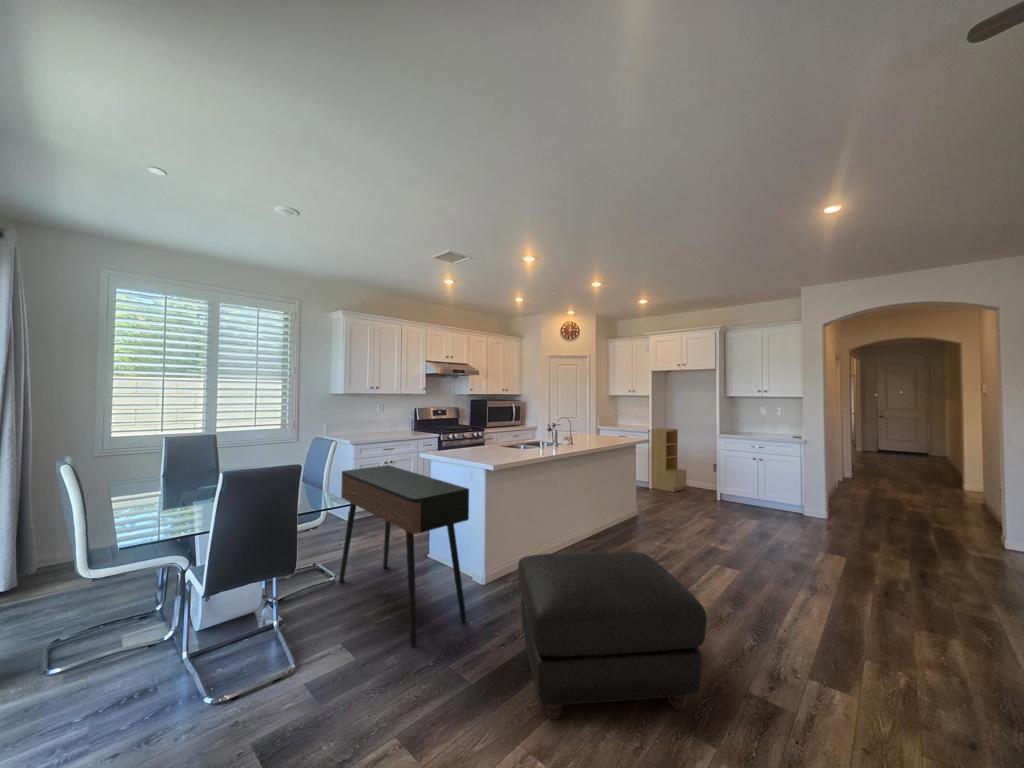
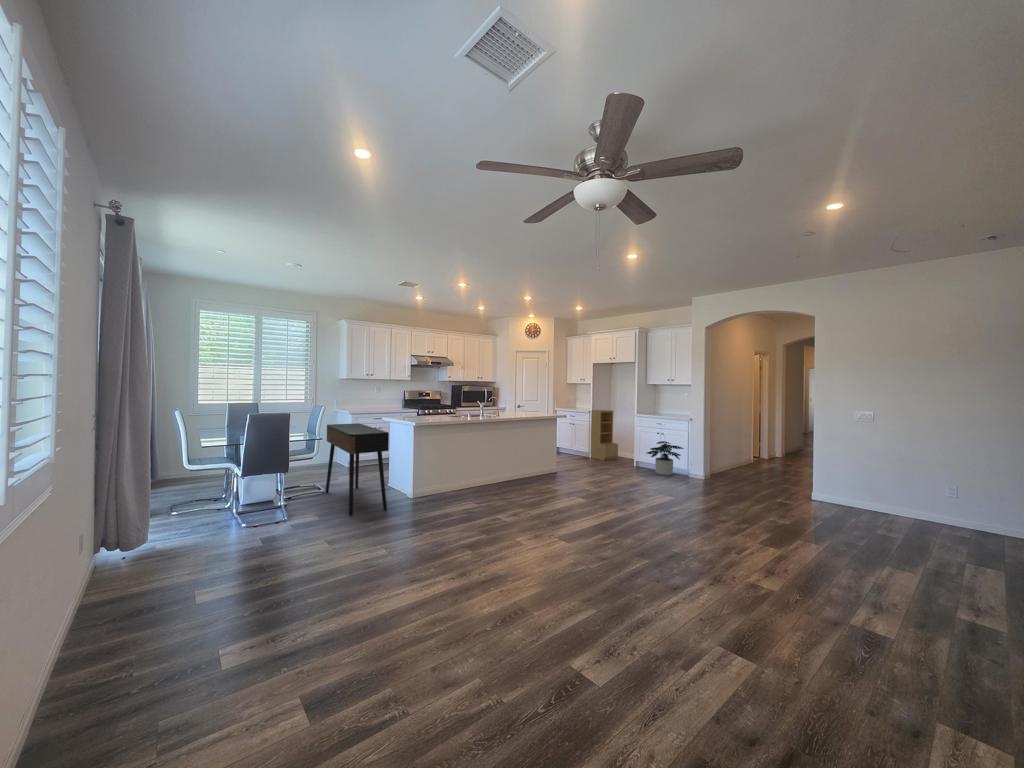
potted plant: none [745,469,801,515] -> present [646,441,683,476]
ottoman: present [518,552,707,720] -> none [389,467,486,542]

